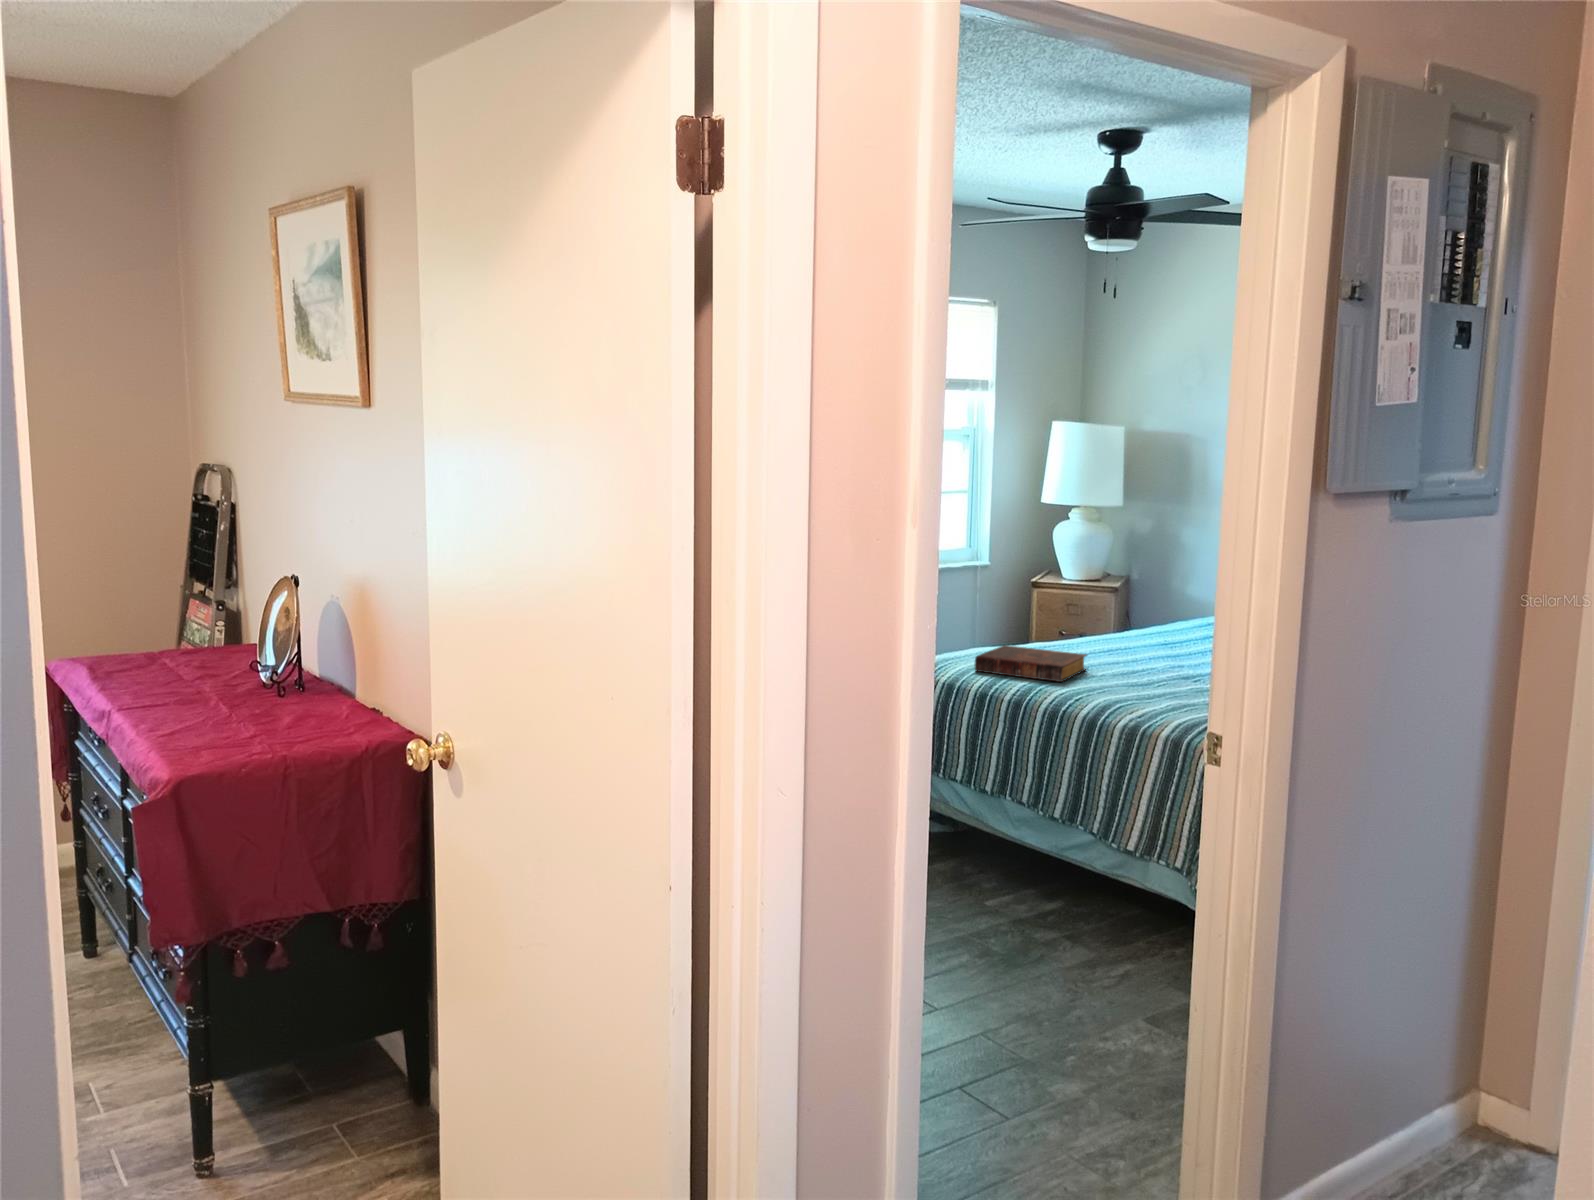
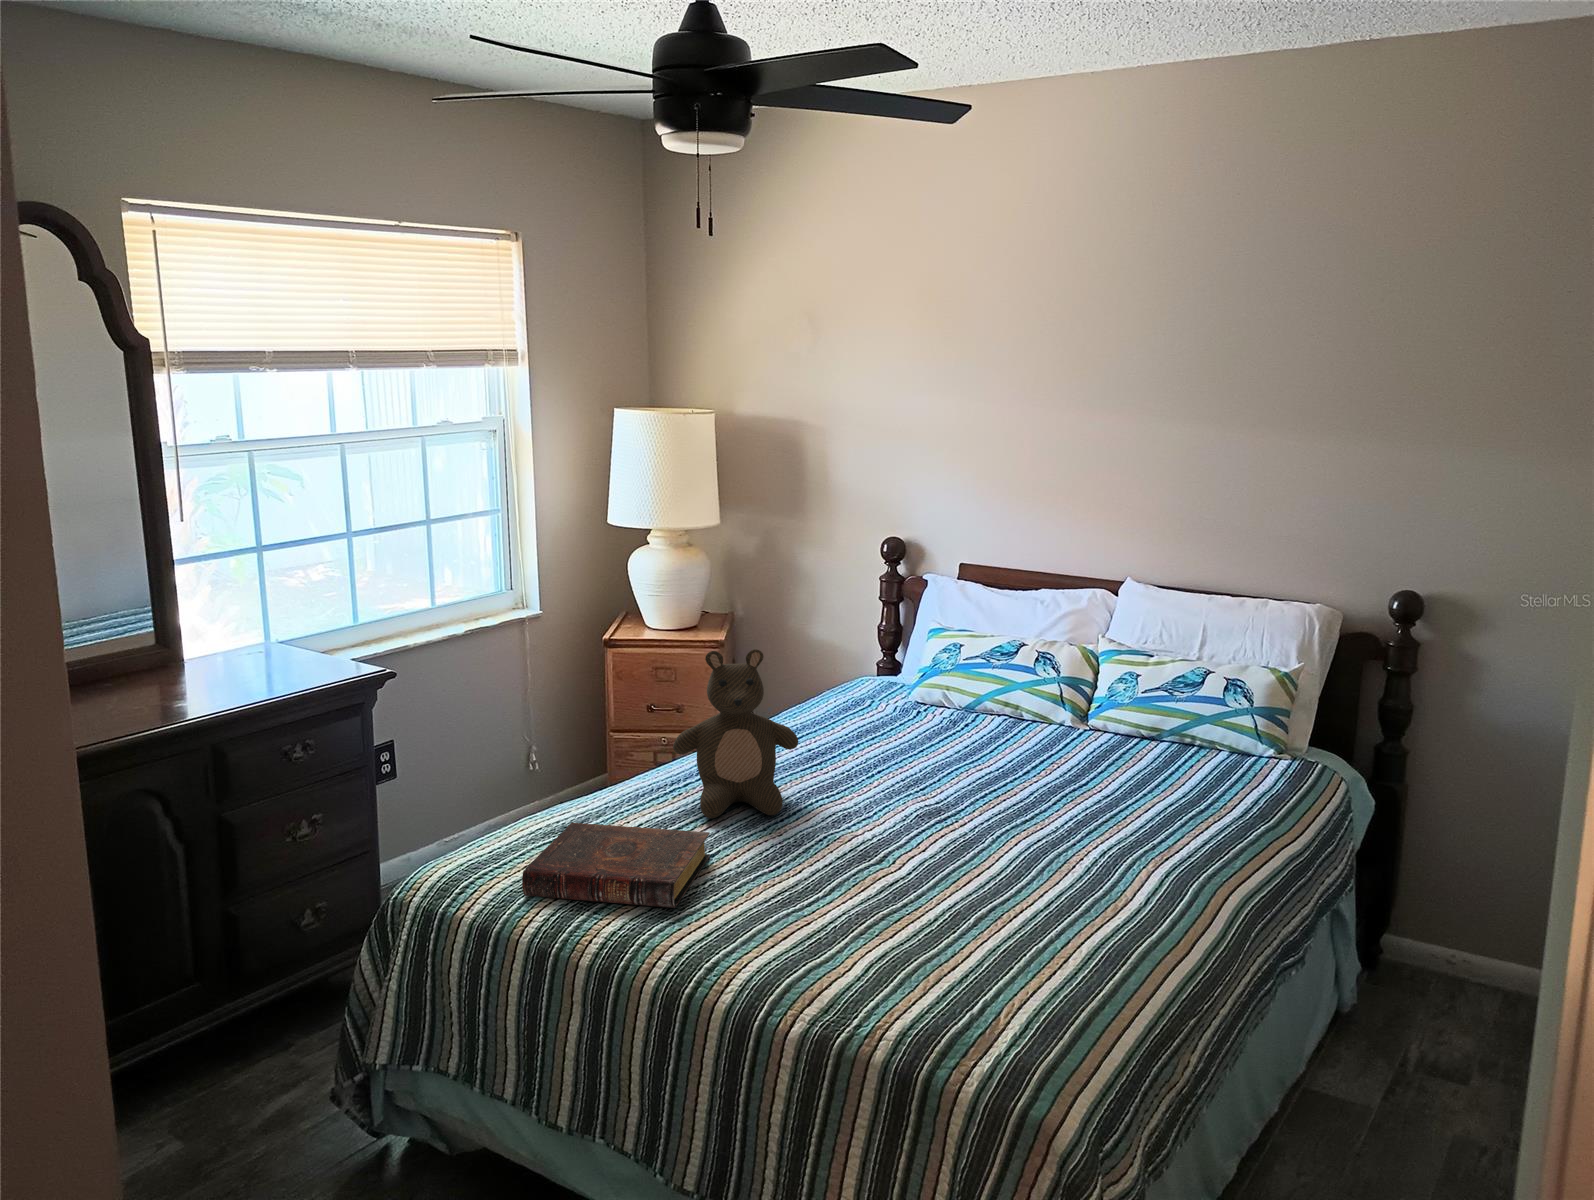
stuffed bear: none [1071,556,1154,660] -> present [673,649,798,818]

